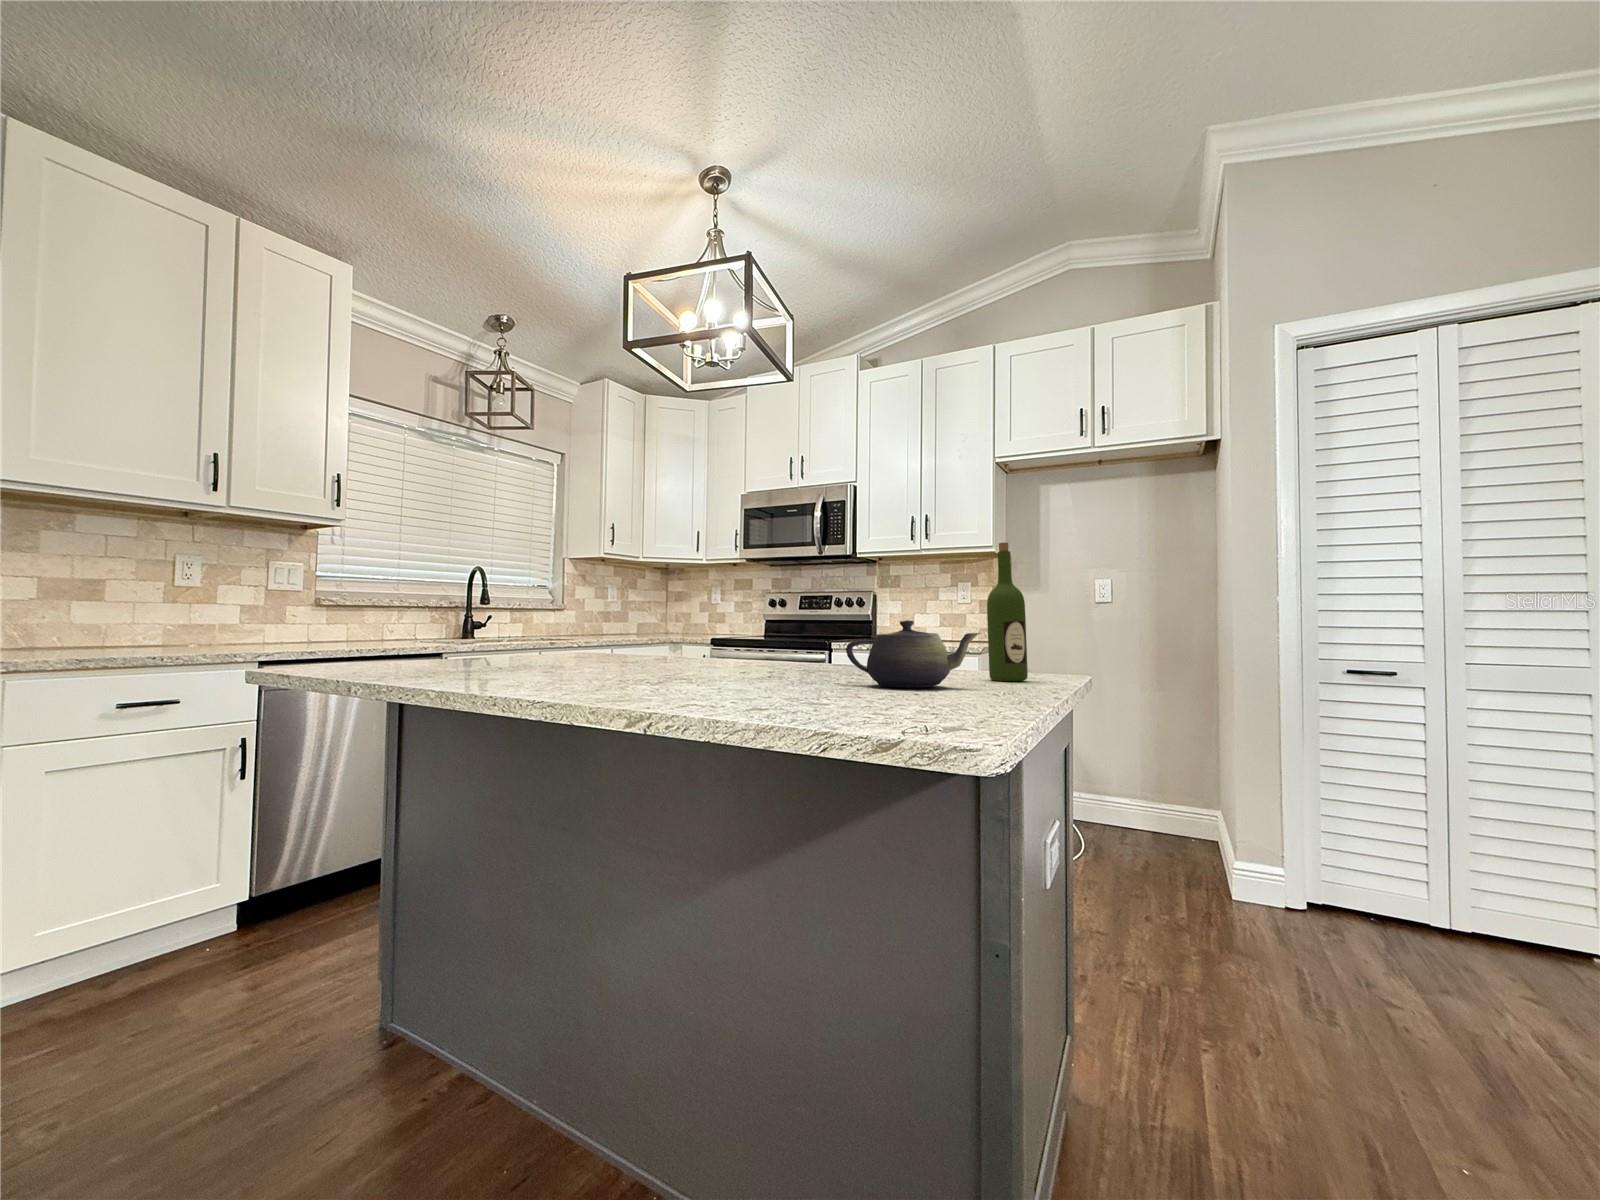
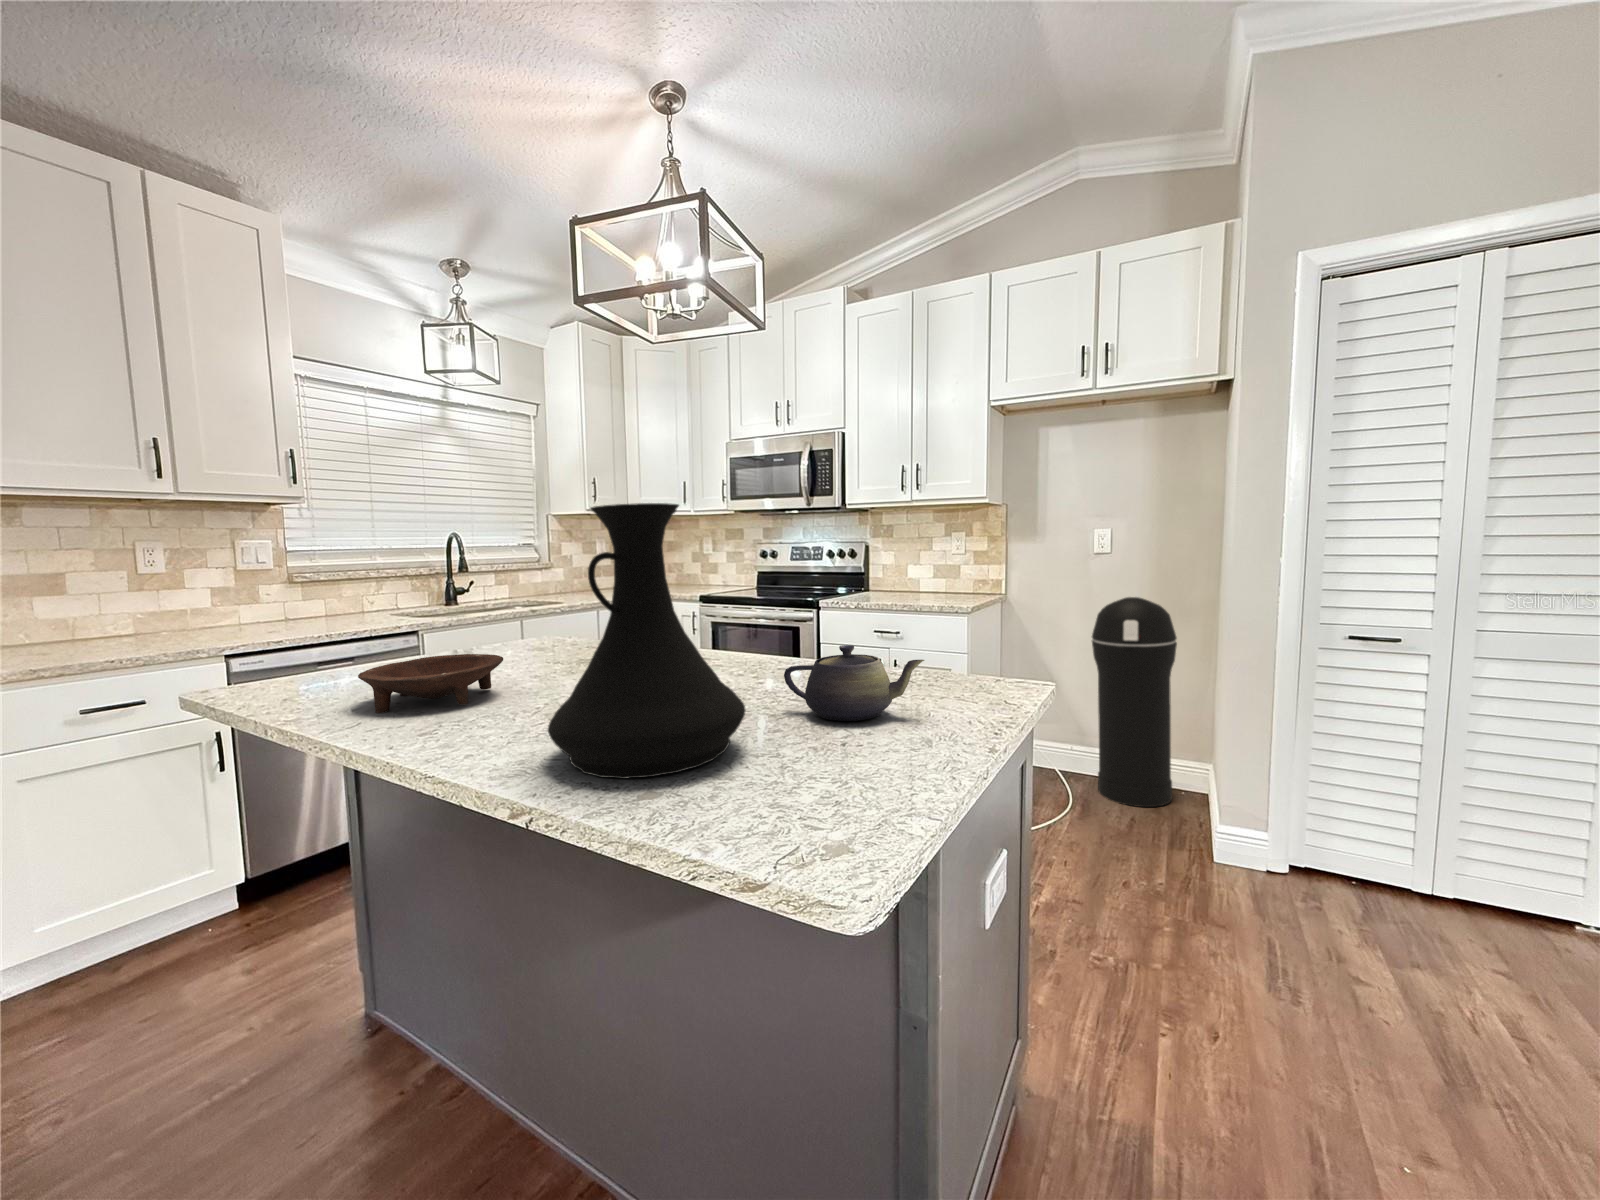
vase: none [649,458,829,702] -> present [548,503,746,779]
wine bottle: present [987,543,1028,681] -> none [945,543,987,693]
bowl: none [436,640,569,680] -> present [358,654,503,713]
trash can: none [1098,642,1184,853] -> present [1092,597,1177,807]

